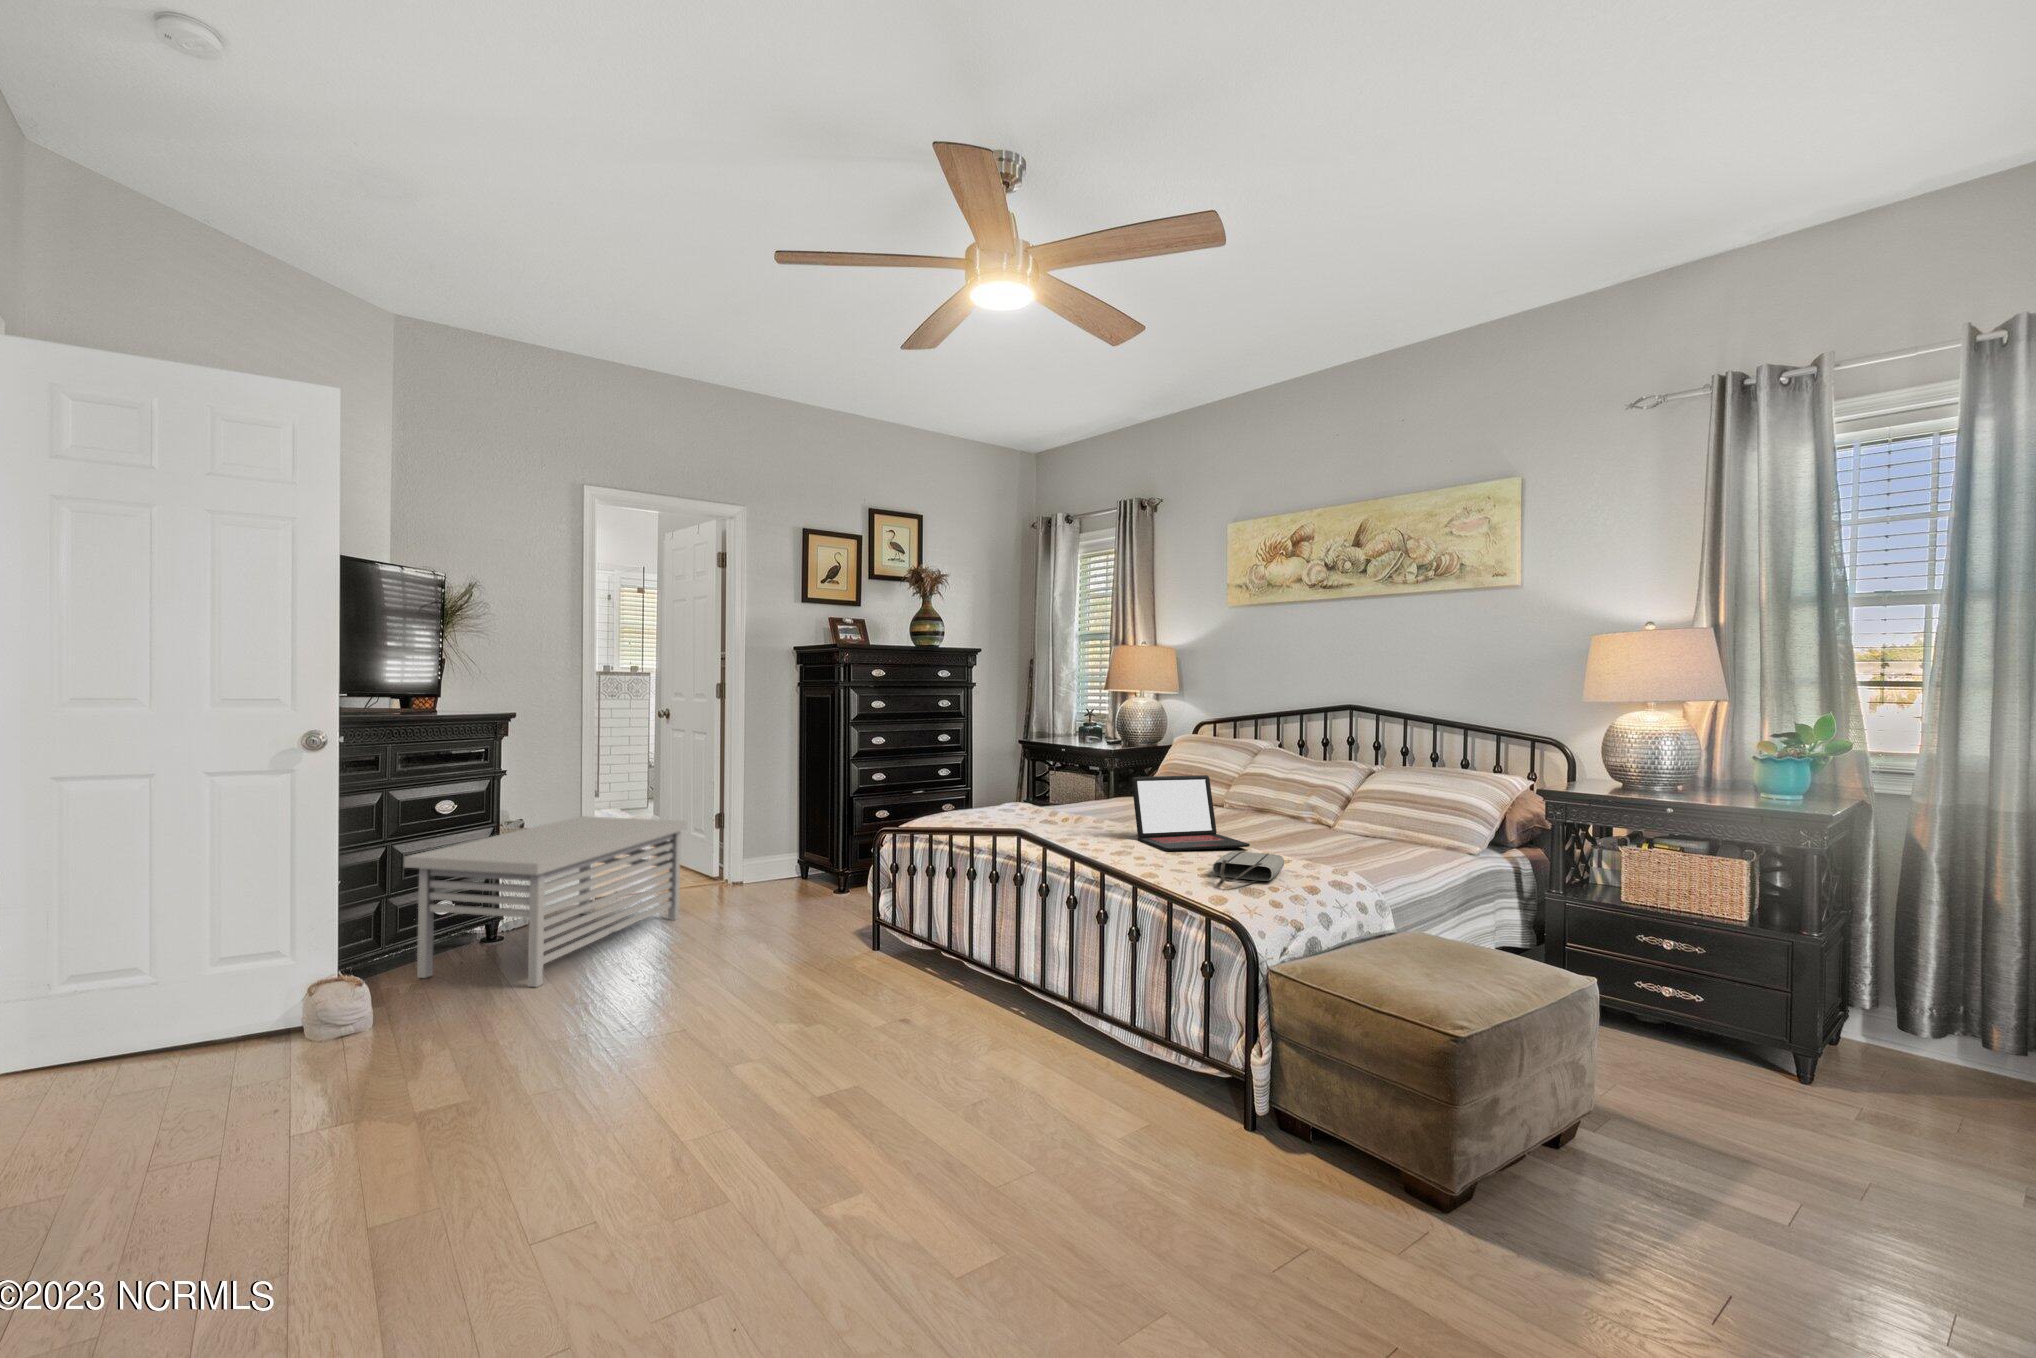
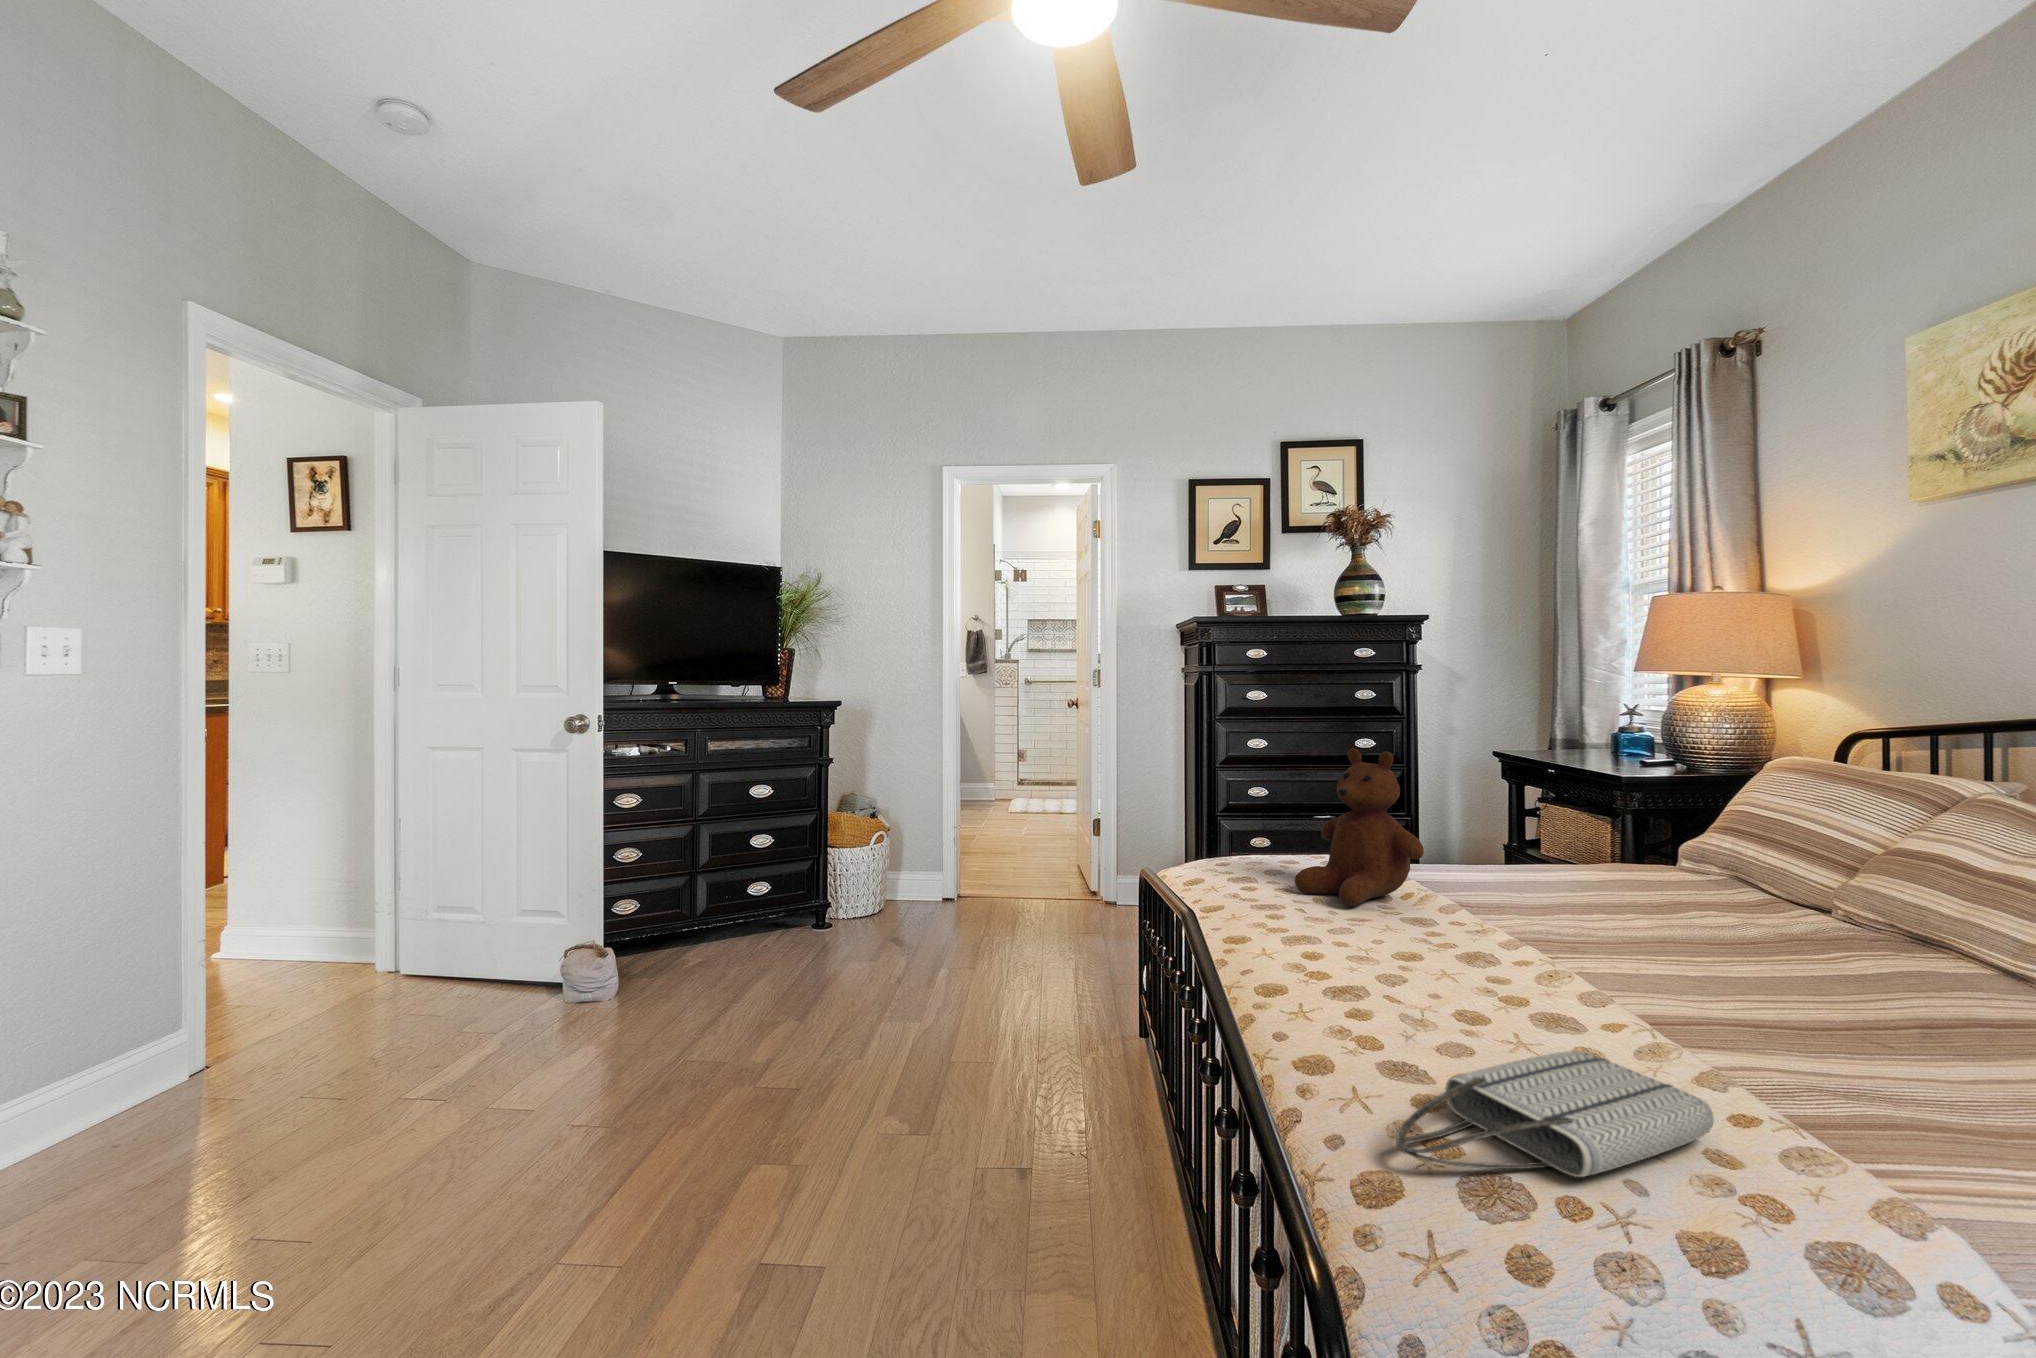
teddy bear: none [1028,737,1095,825] -> present [1295,748,1424,906]
laptop: present [1132,775,1250,851] -> none [1444,835,1710,1036]
storage bench: present [404,816,687,987] -> none [702,808,1001,988]

